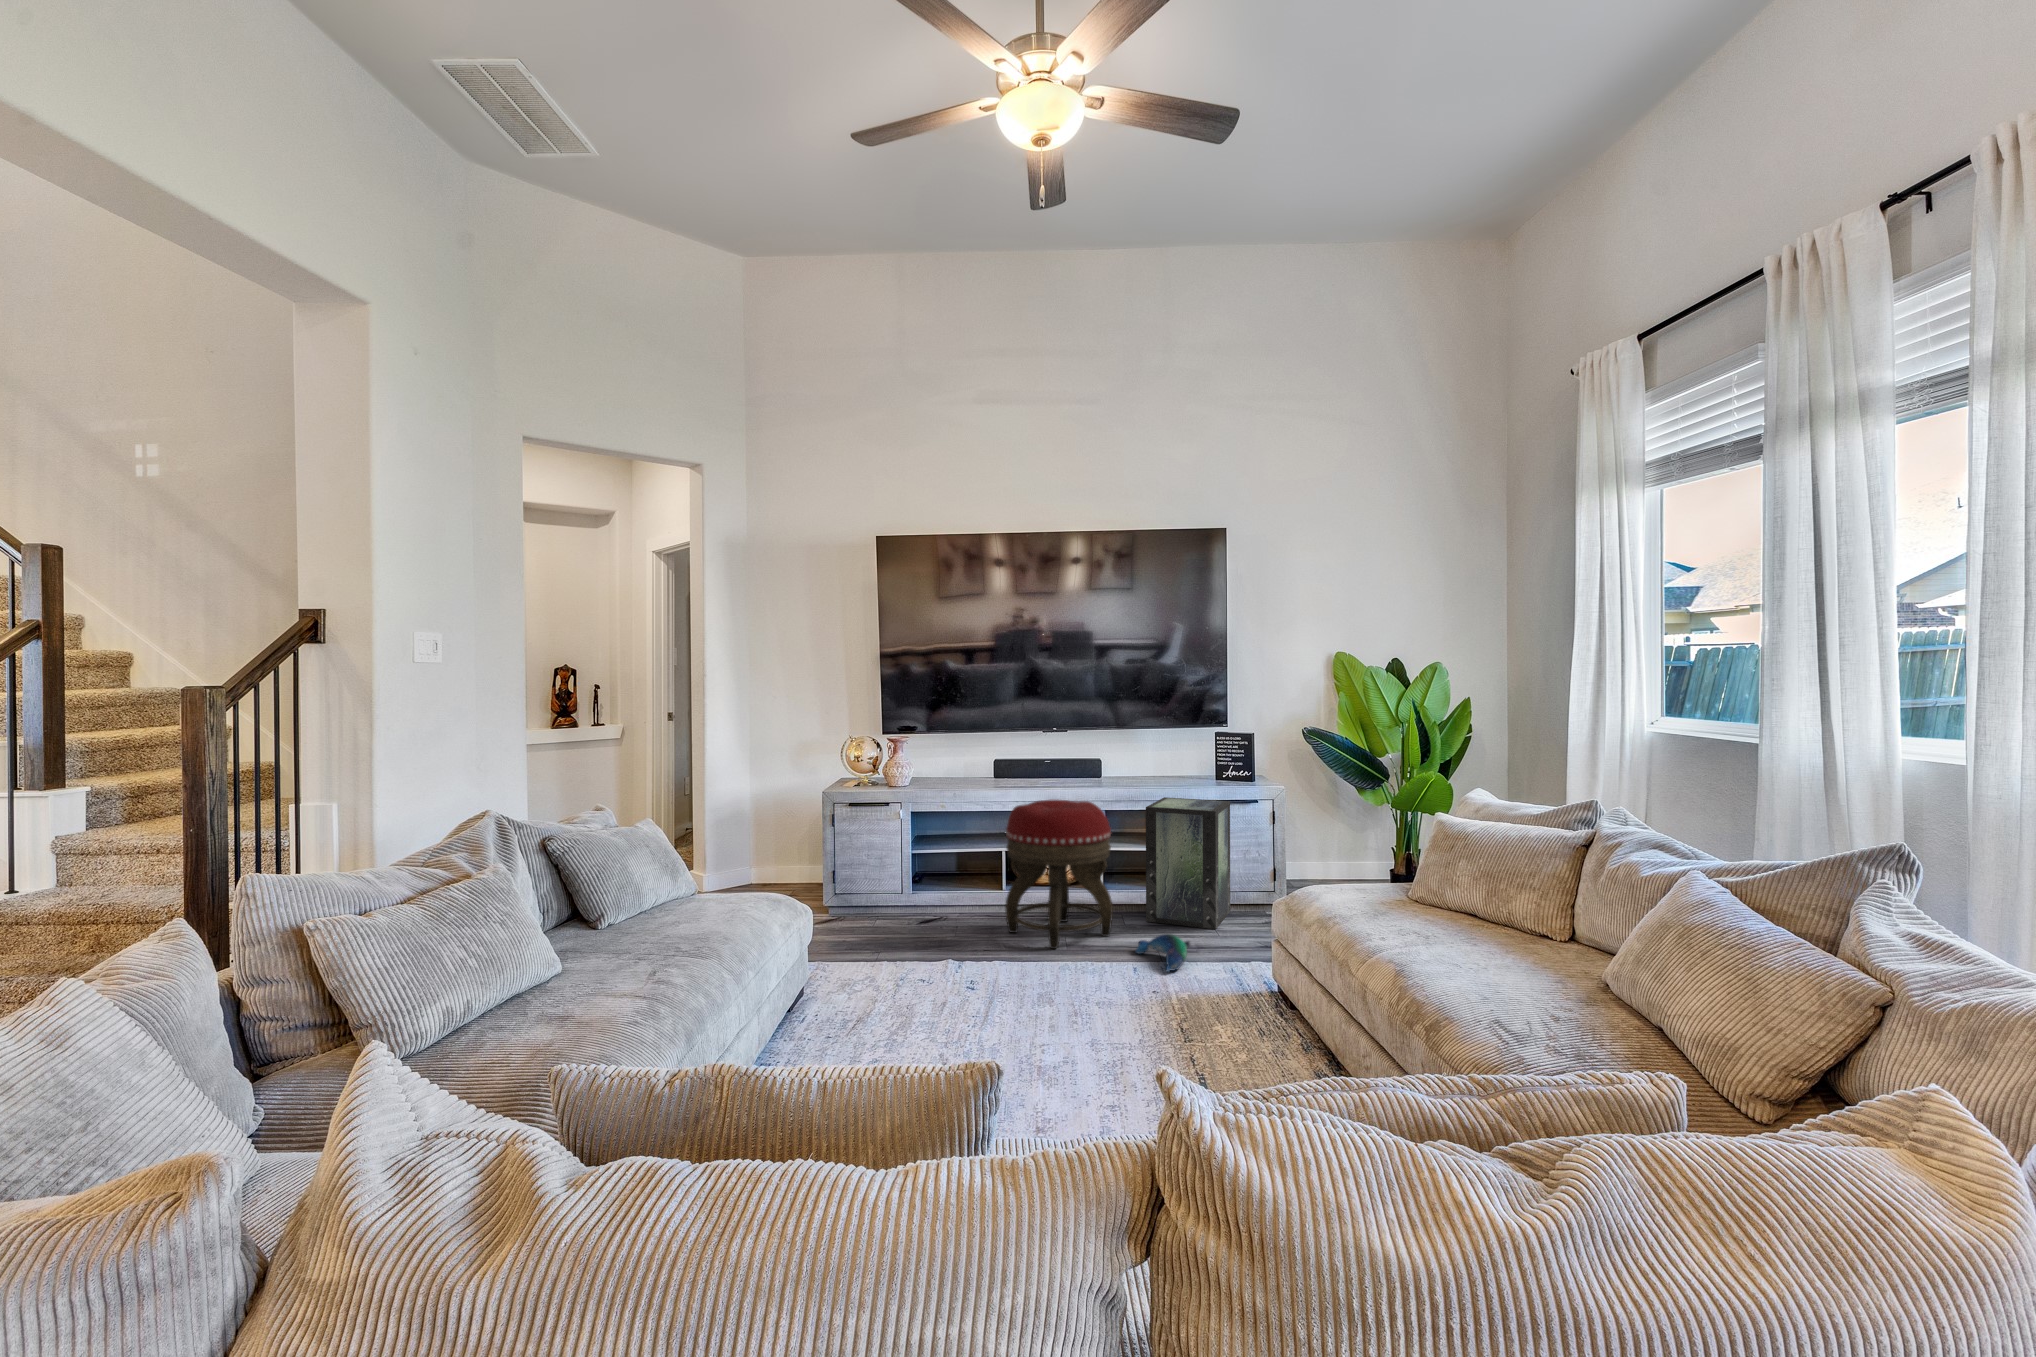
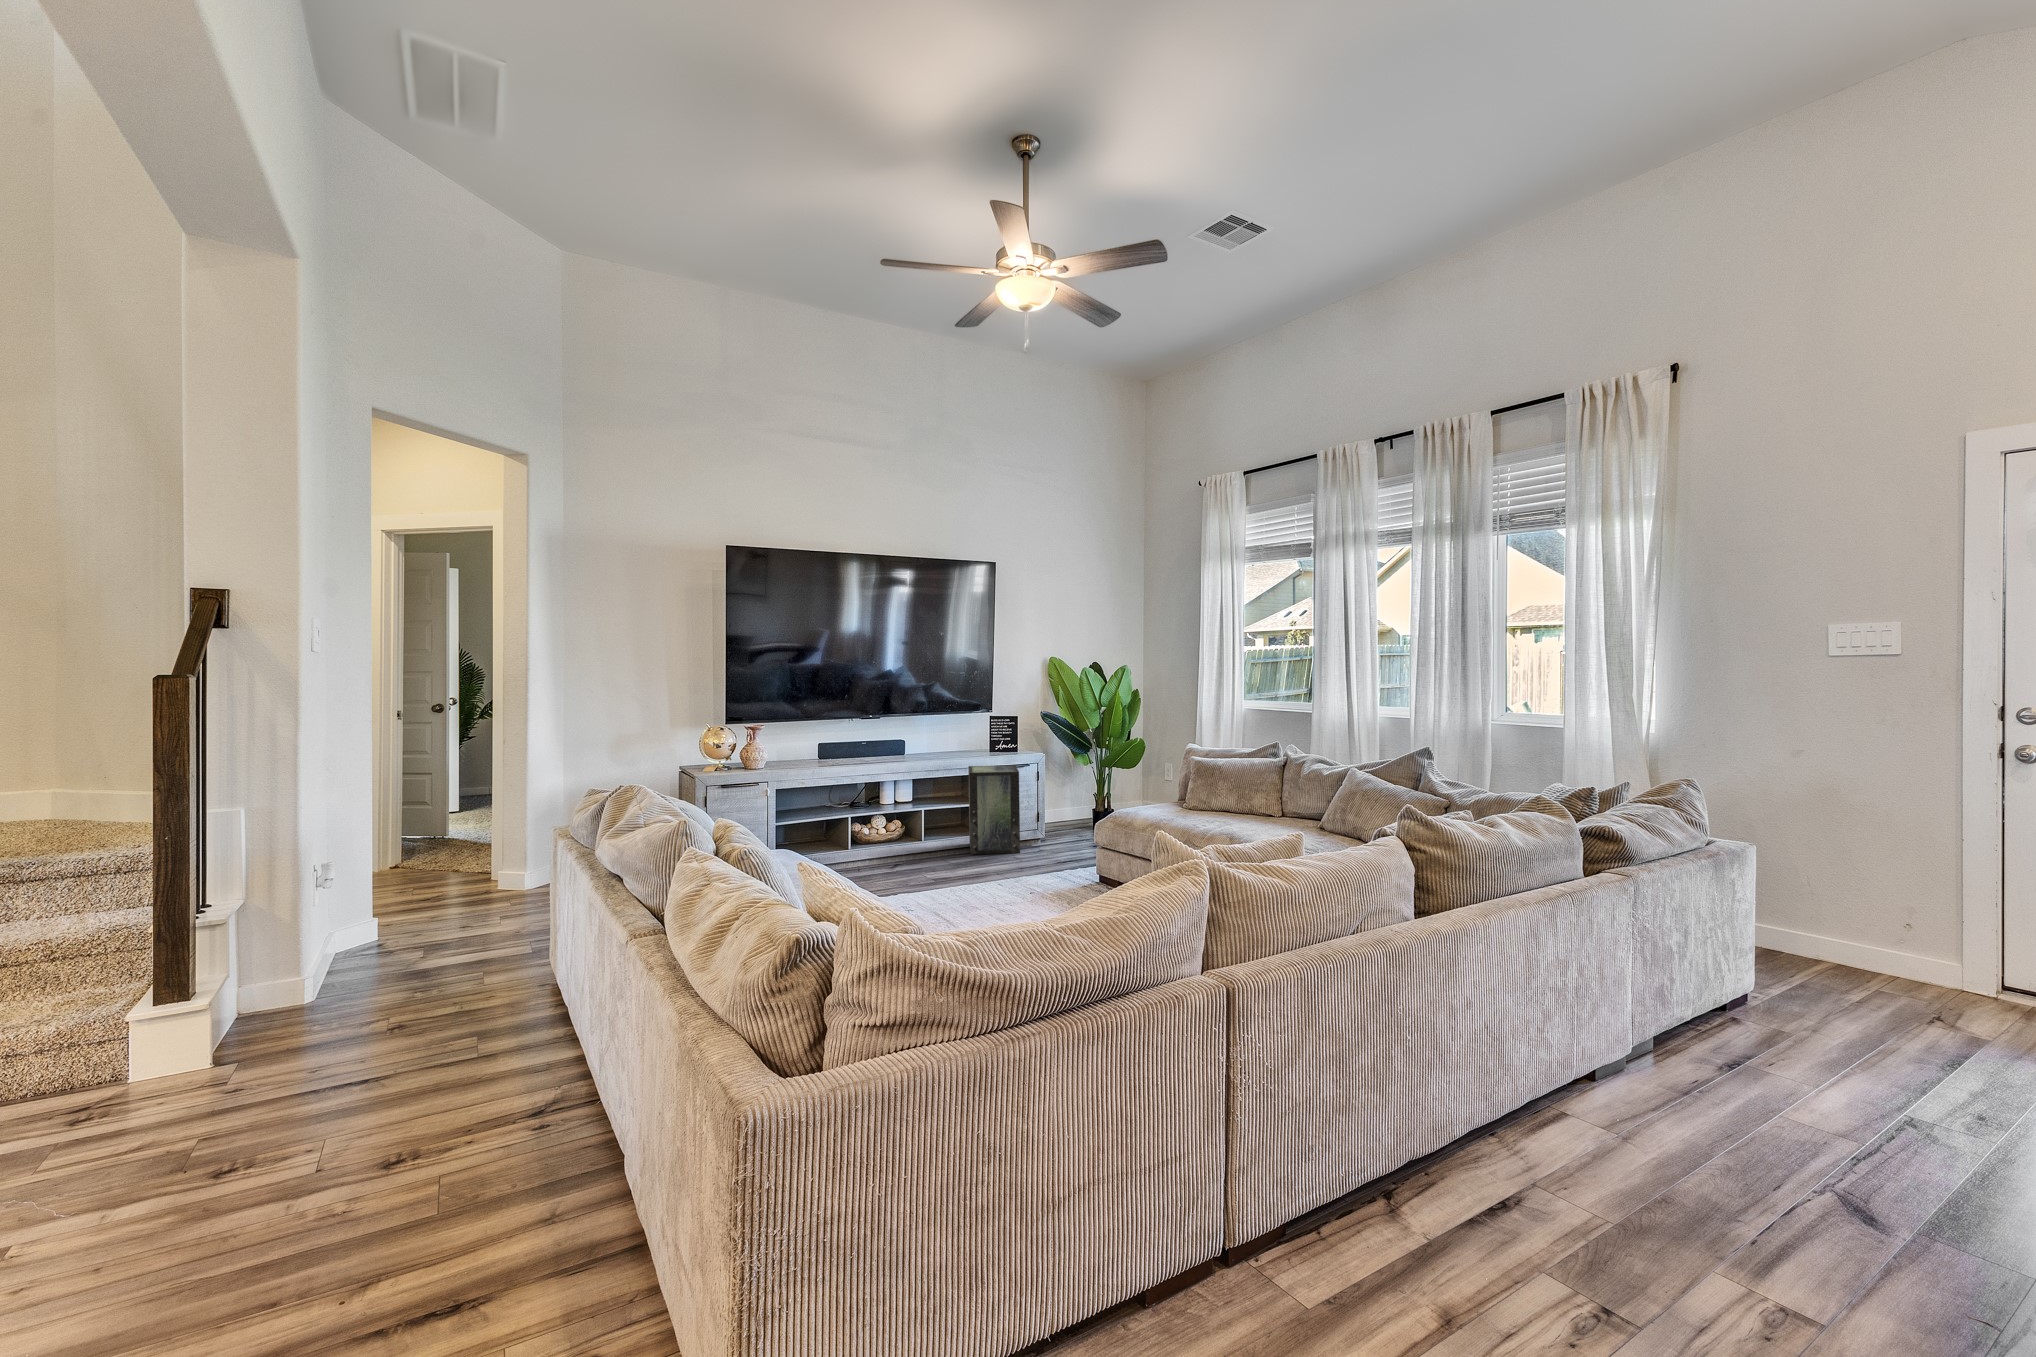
footstool: present [1005,800,1113,949] -> none [882,772,959,878]
plush toy: present [1136,934,1190,972] -> none [987,856,1027,879]

